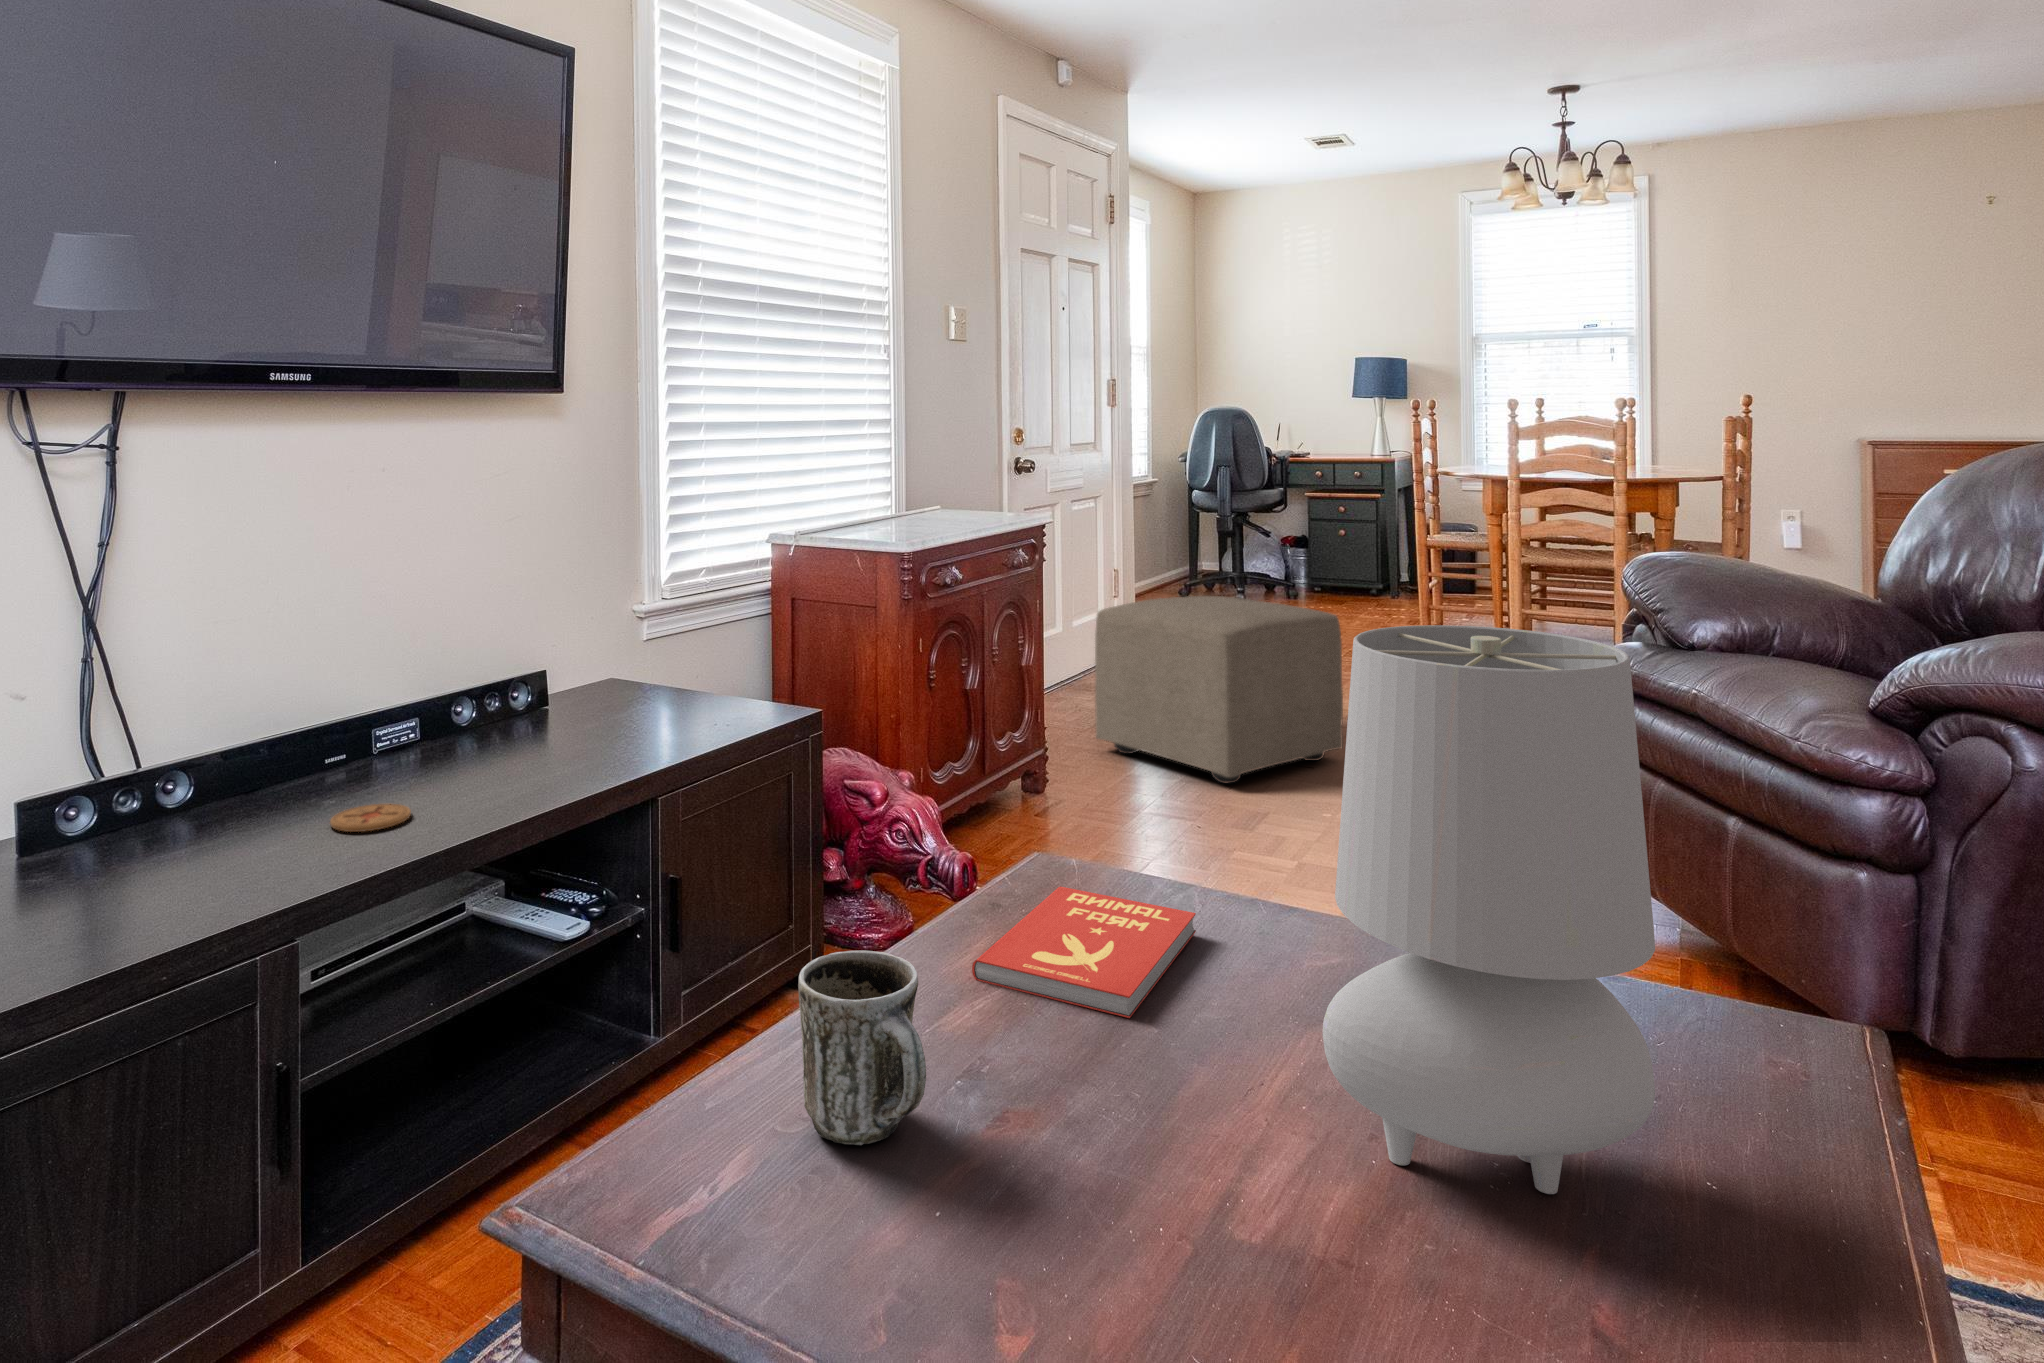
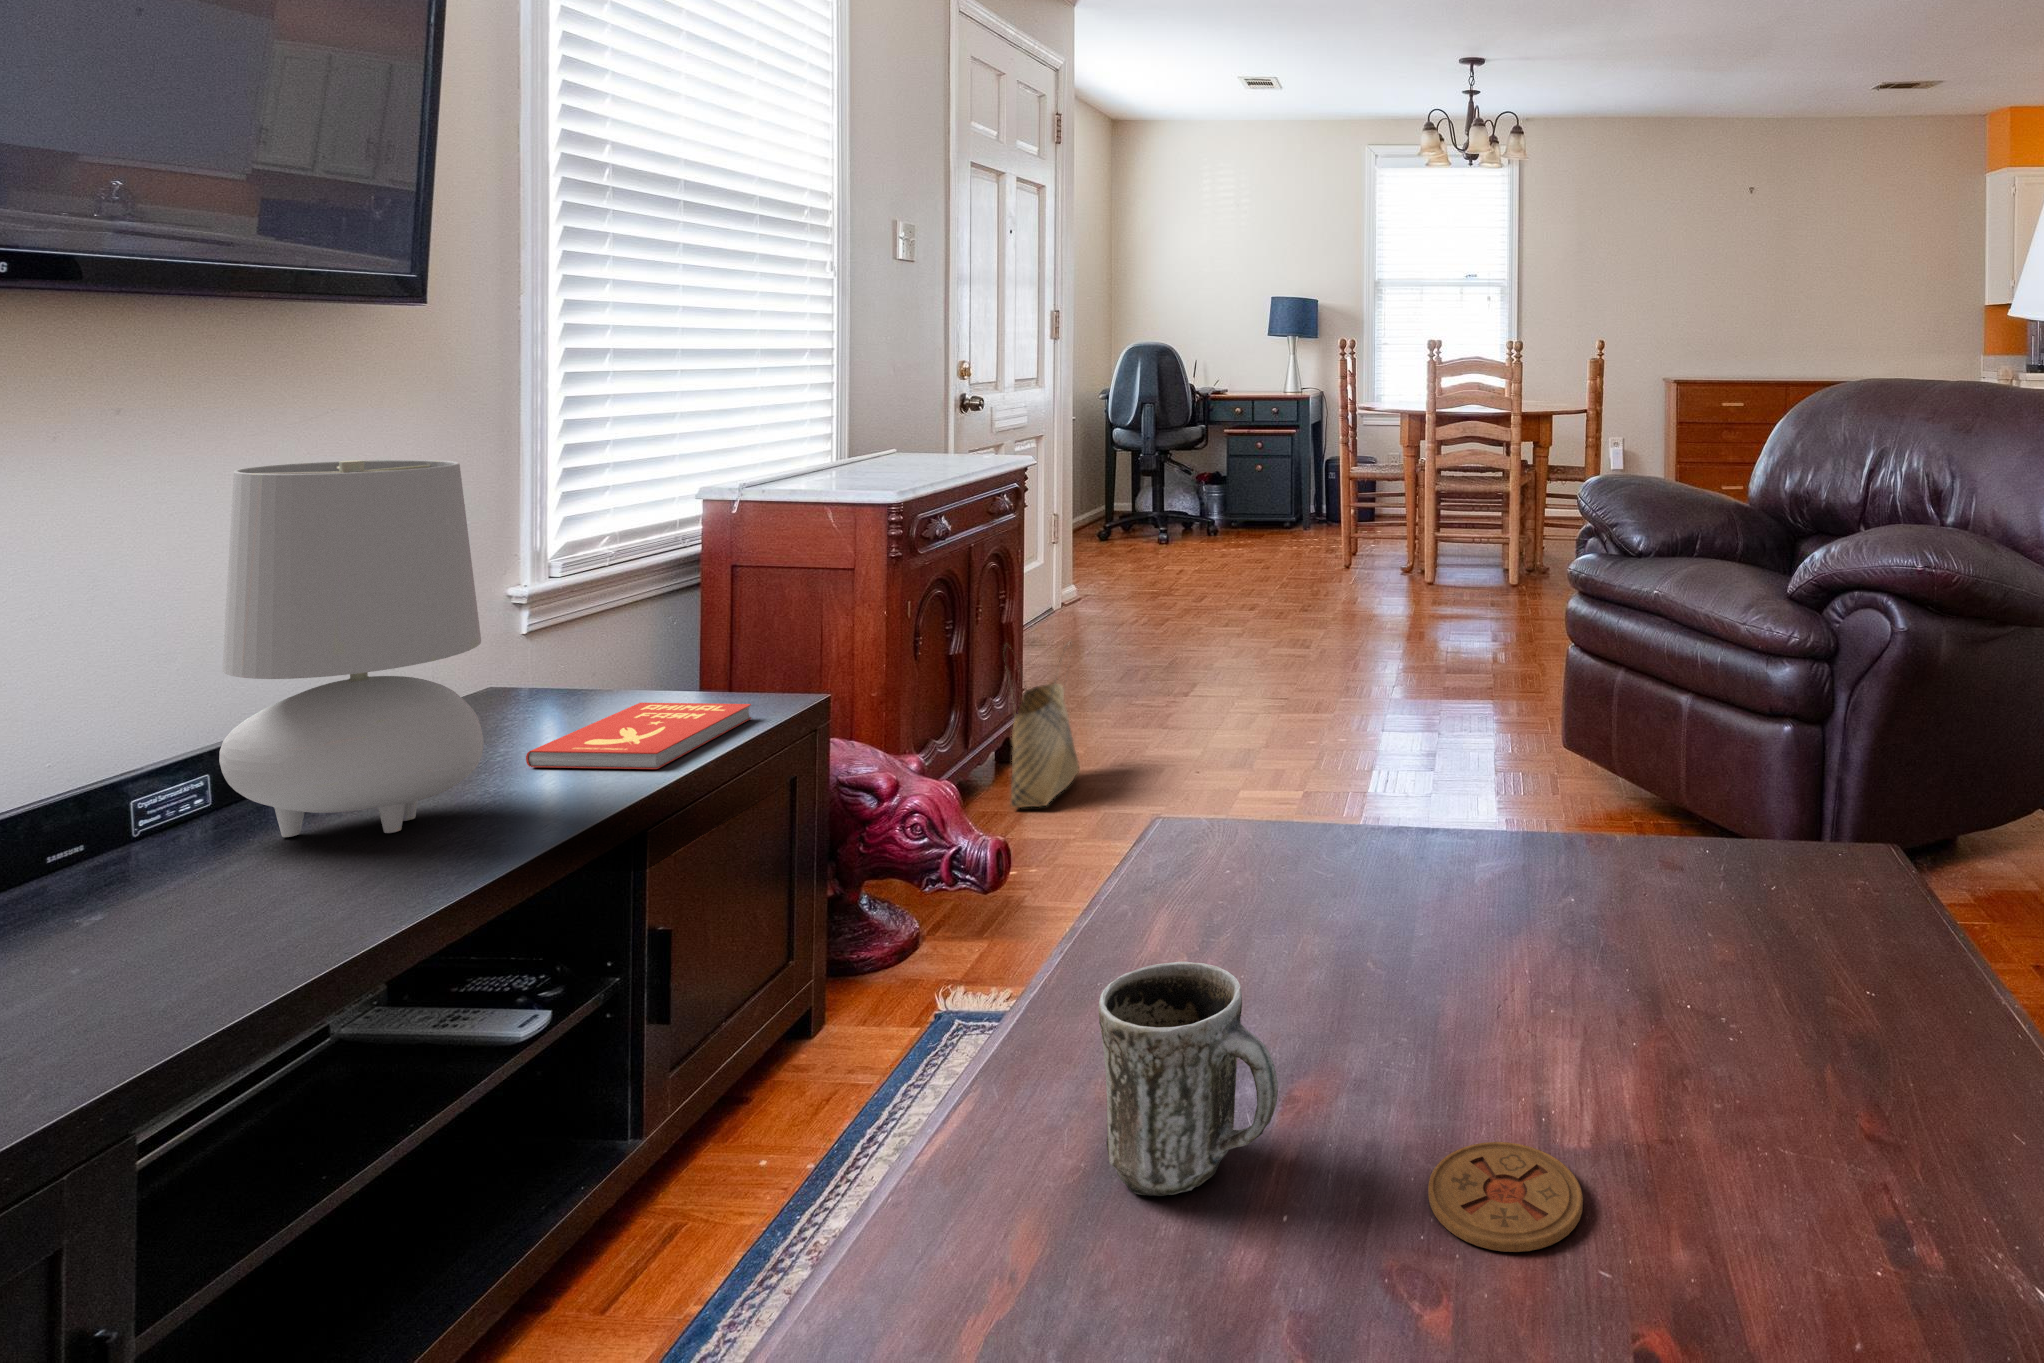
ottoman: present [1095,596,1343,783] -> none [1073,536,1318,724]
table lamp: present [1323,625,1655,1194] -> present [219,460,483,837]
woven basket: none [1008,684,1078,837] -> present [1004,642,1079,808]
coaster: present [330,804,411,832] -> present [1428,1142,1583,1252]
book: present [972,886,1196,1018] -> present [526,703,751,769]

